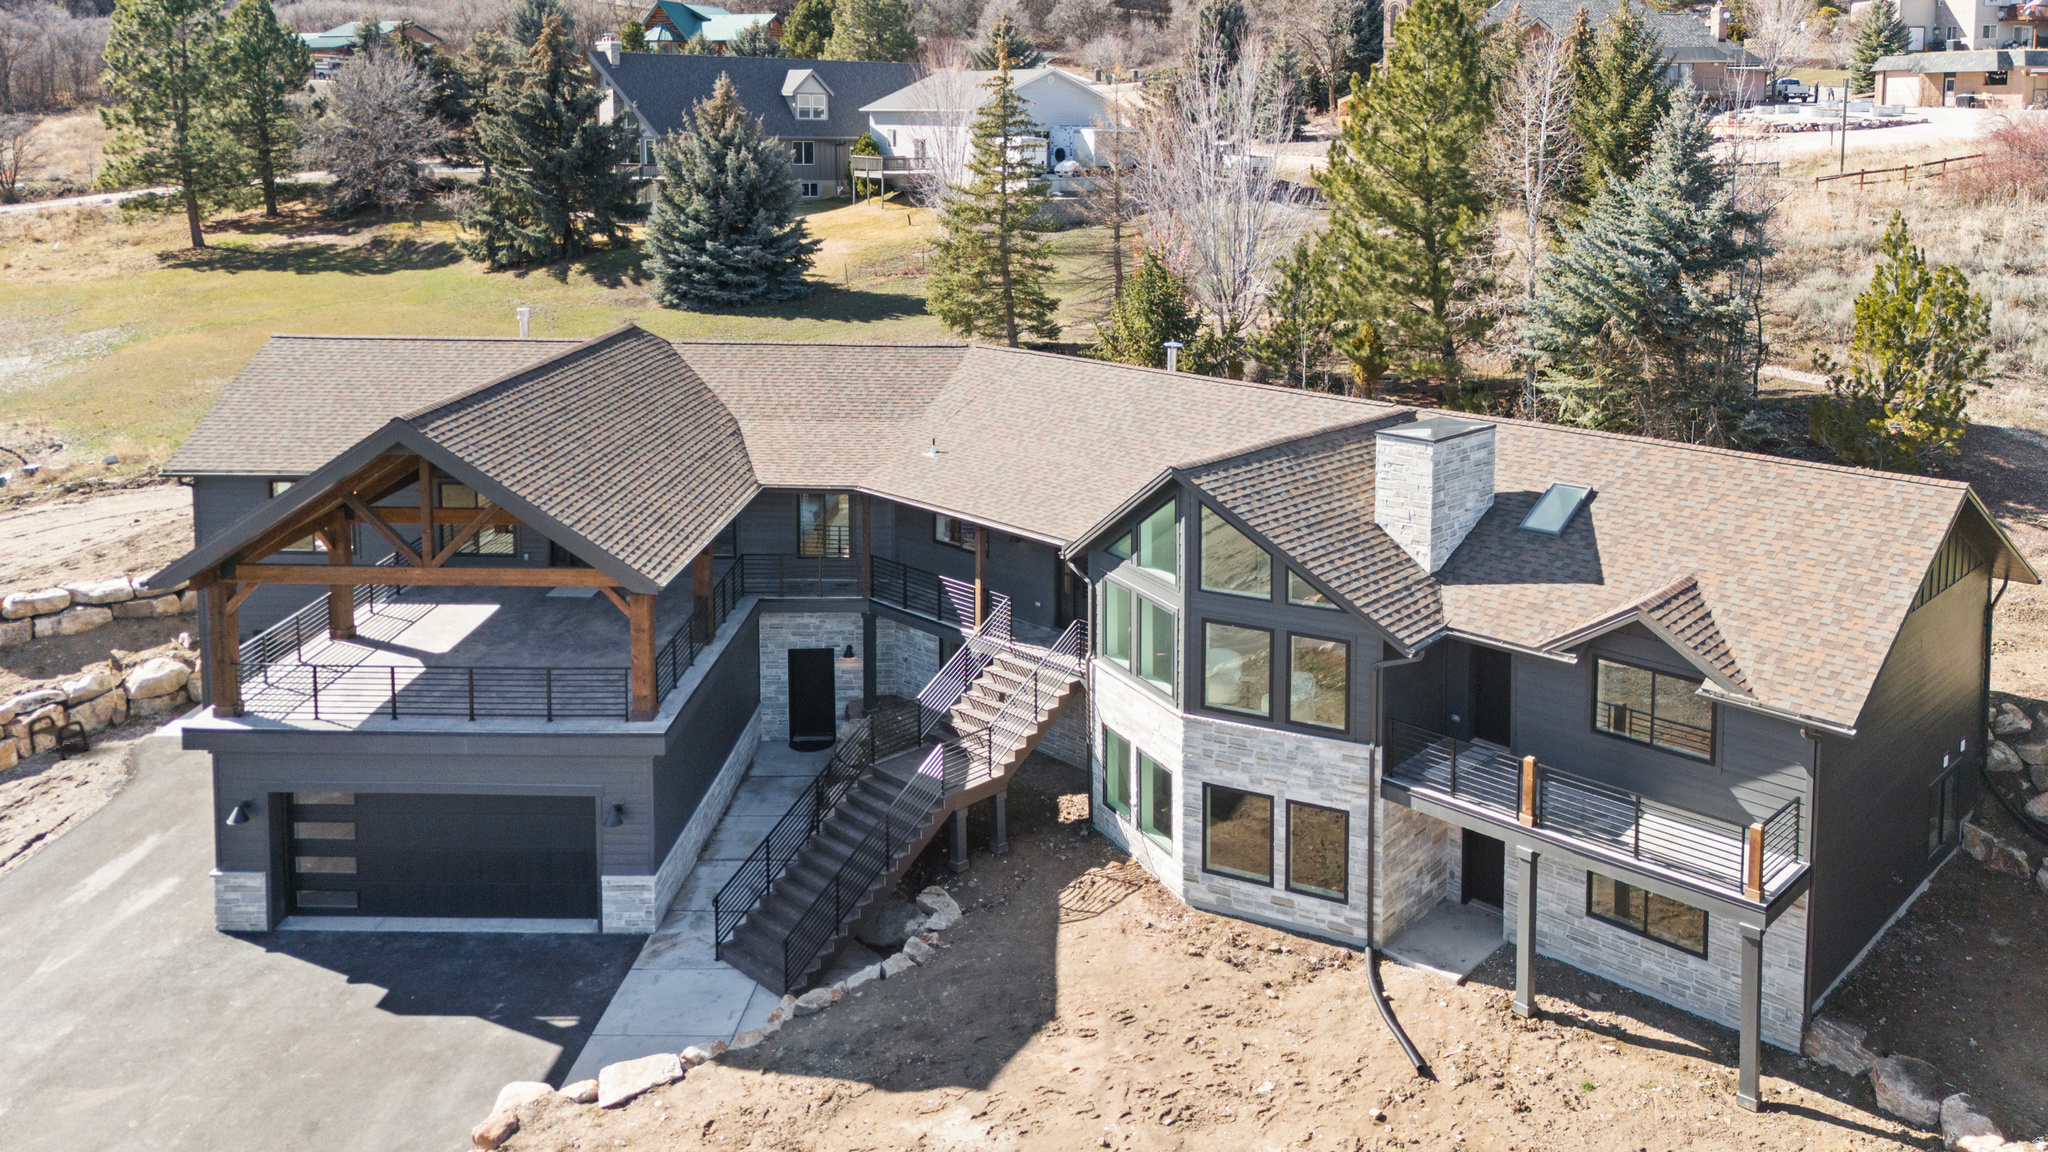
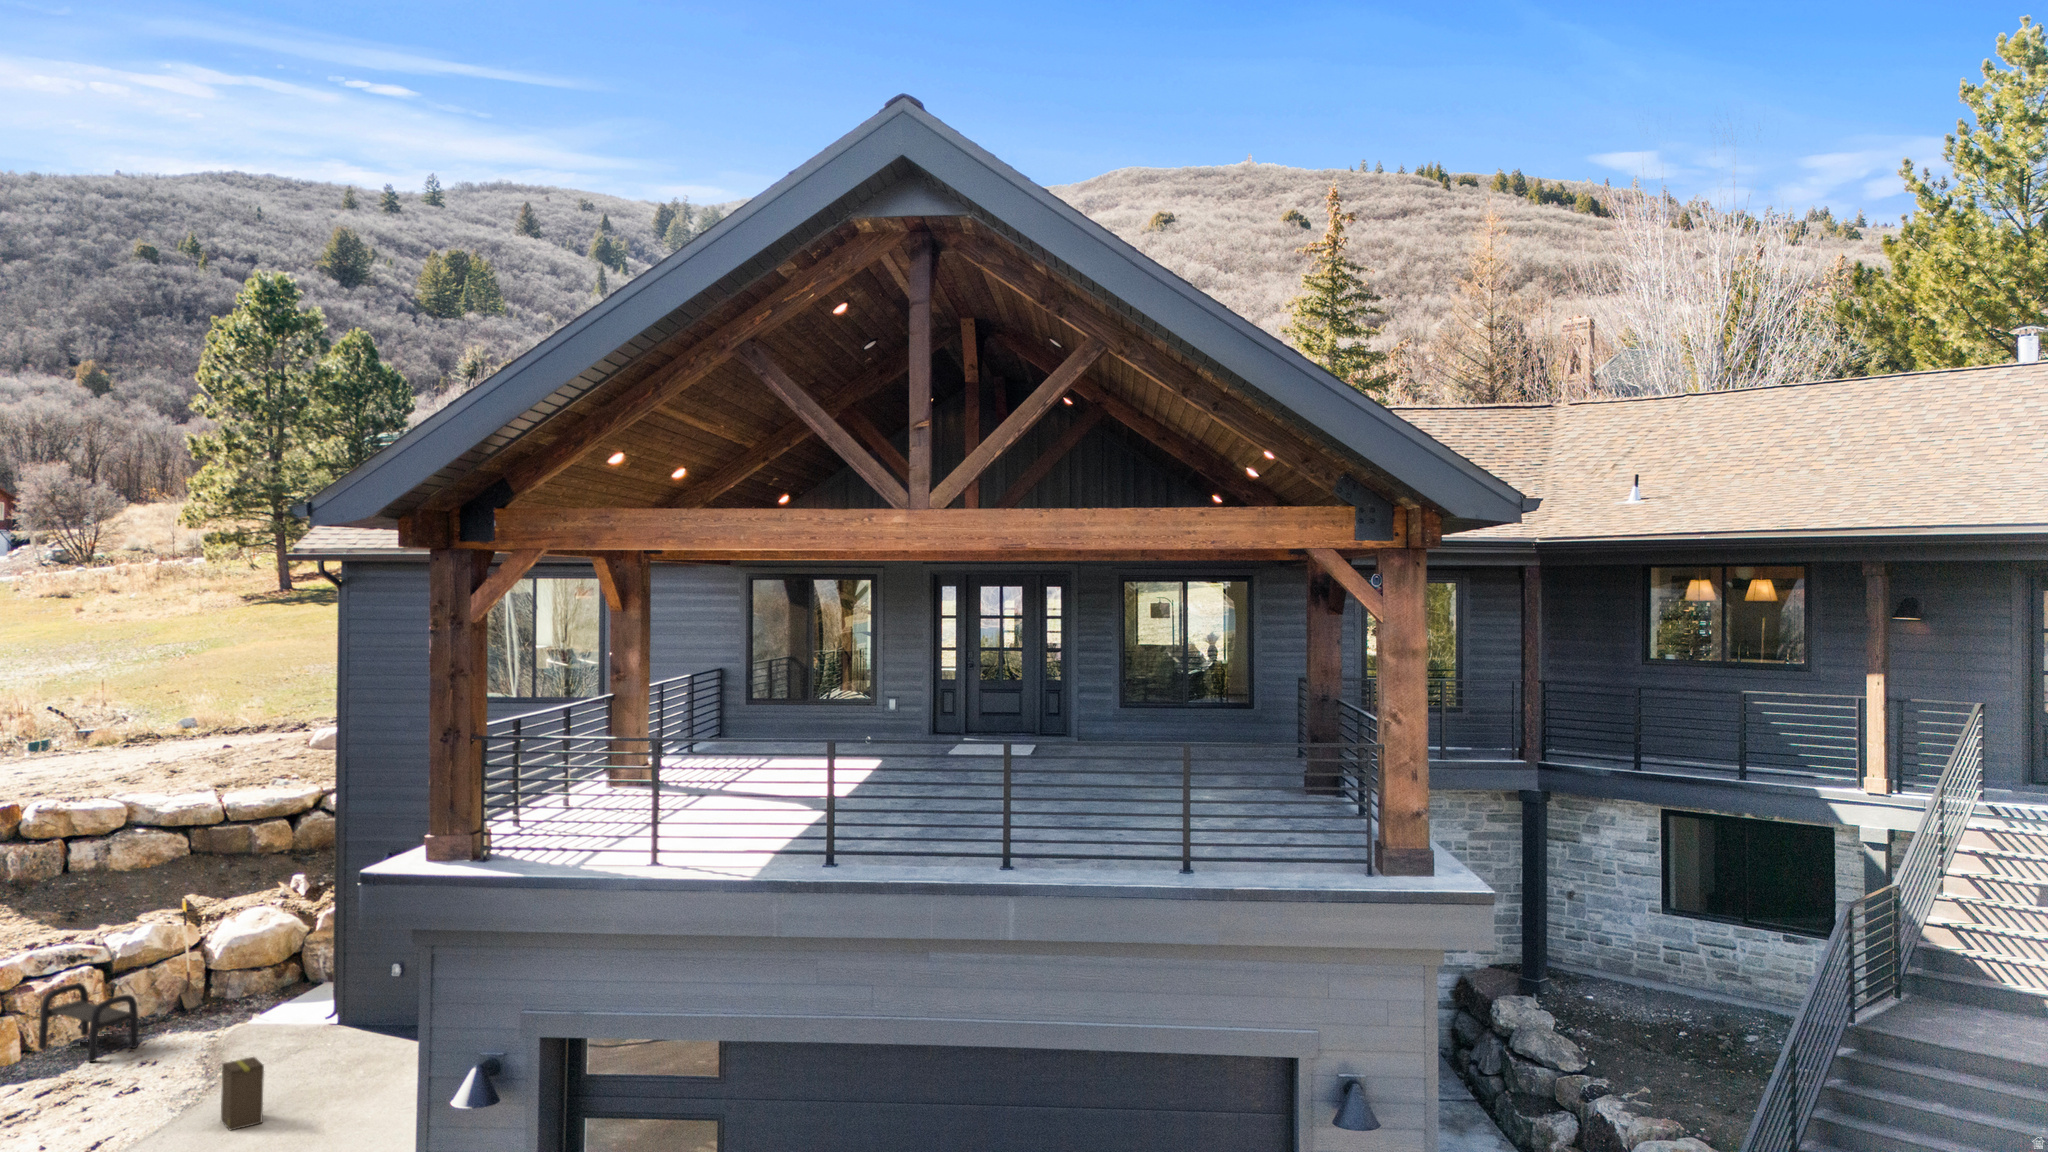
cardboard box: none [130,753,159,793] -> present [221,1057,264,1130]

